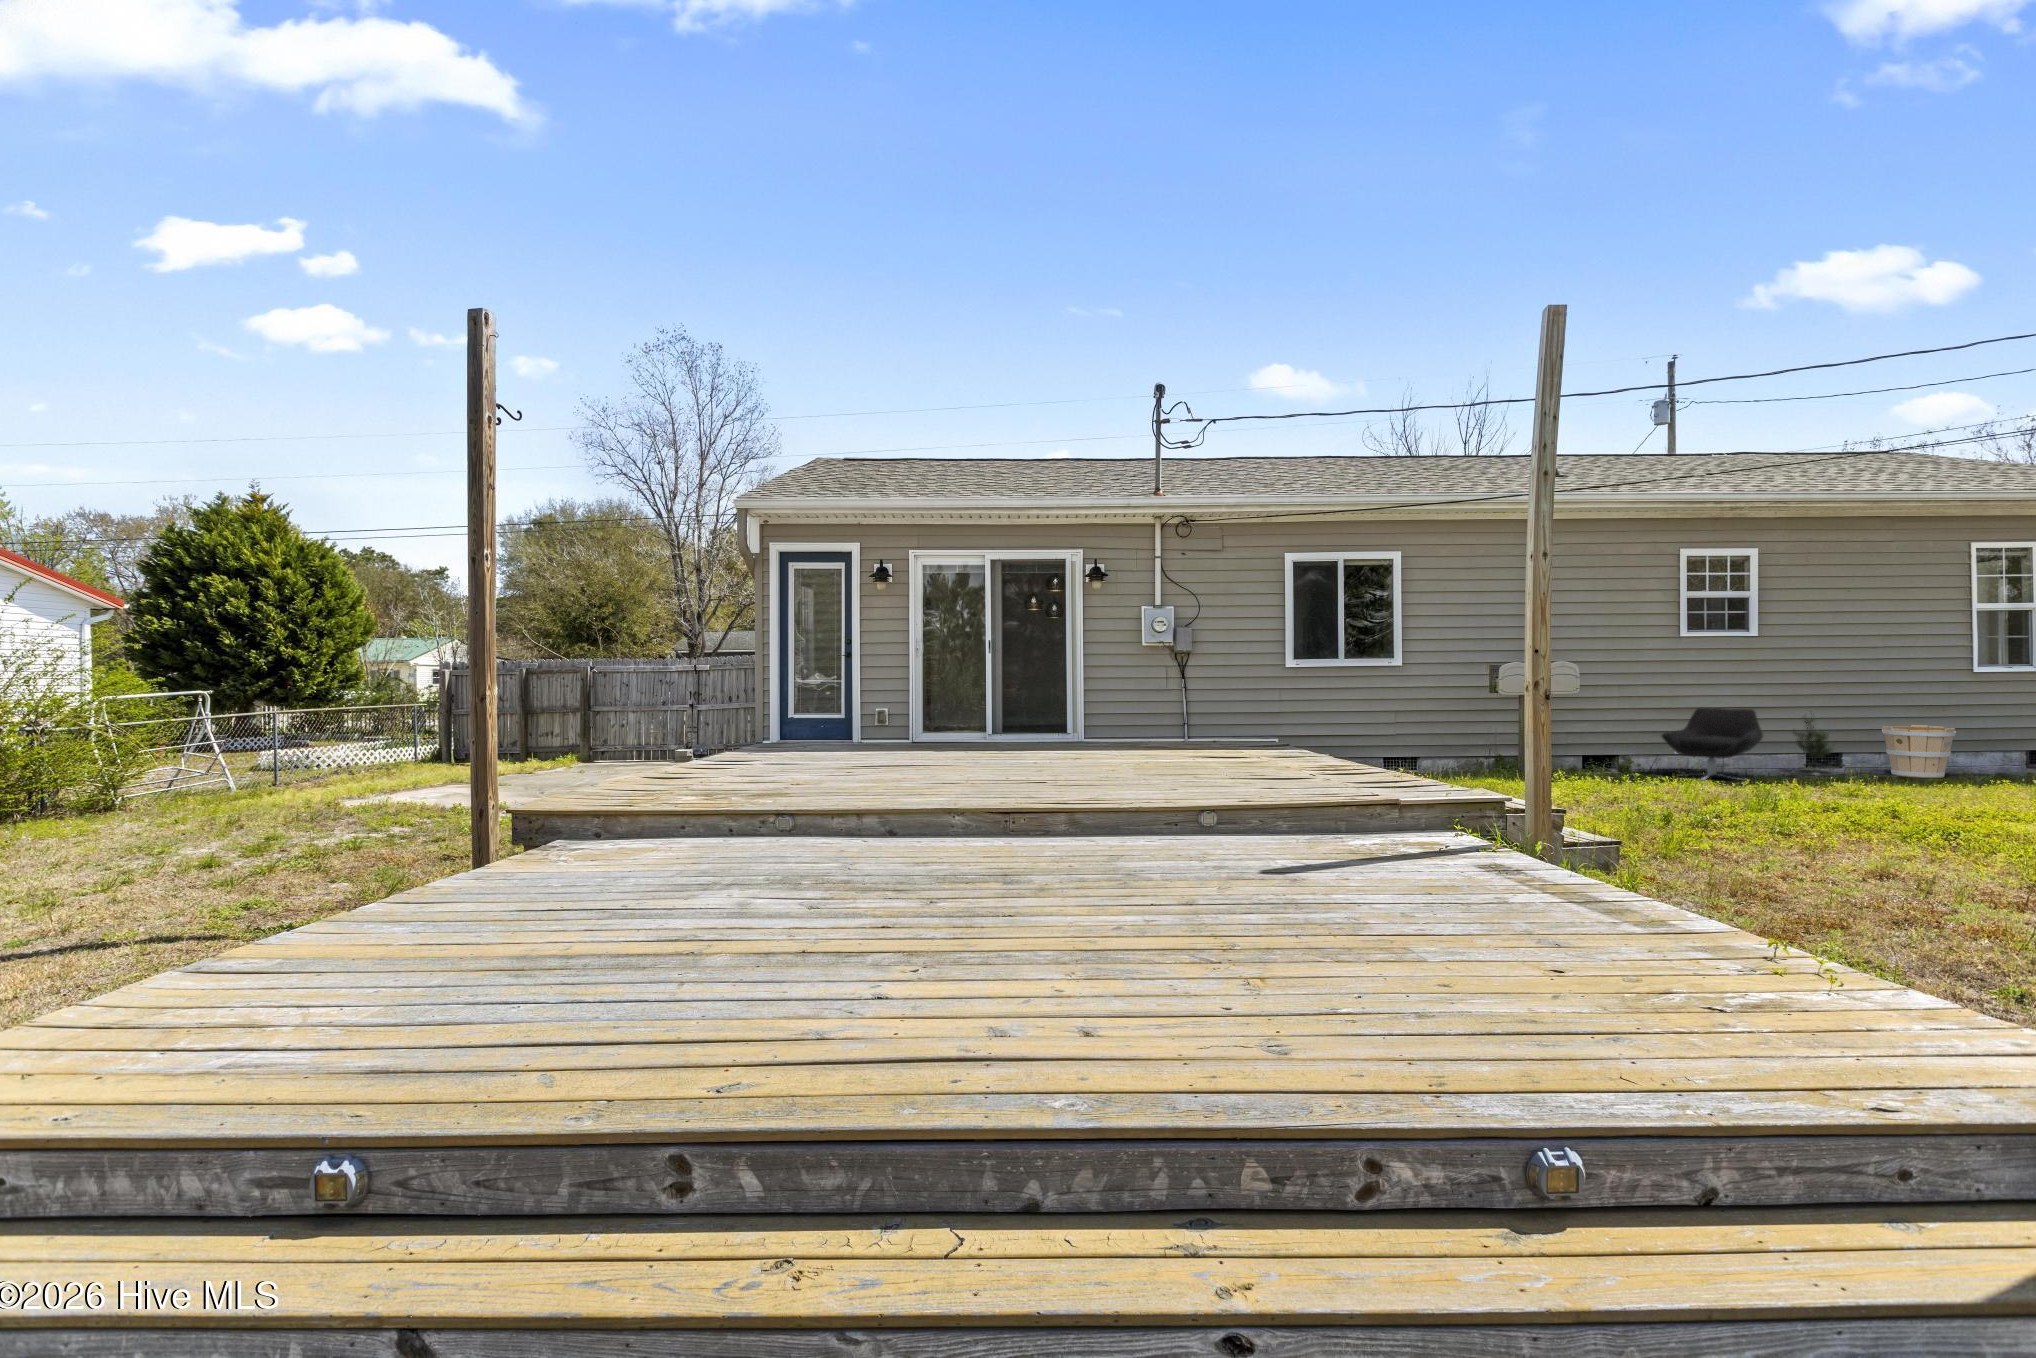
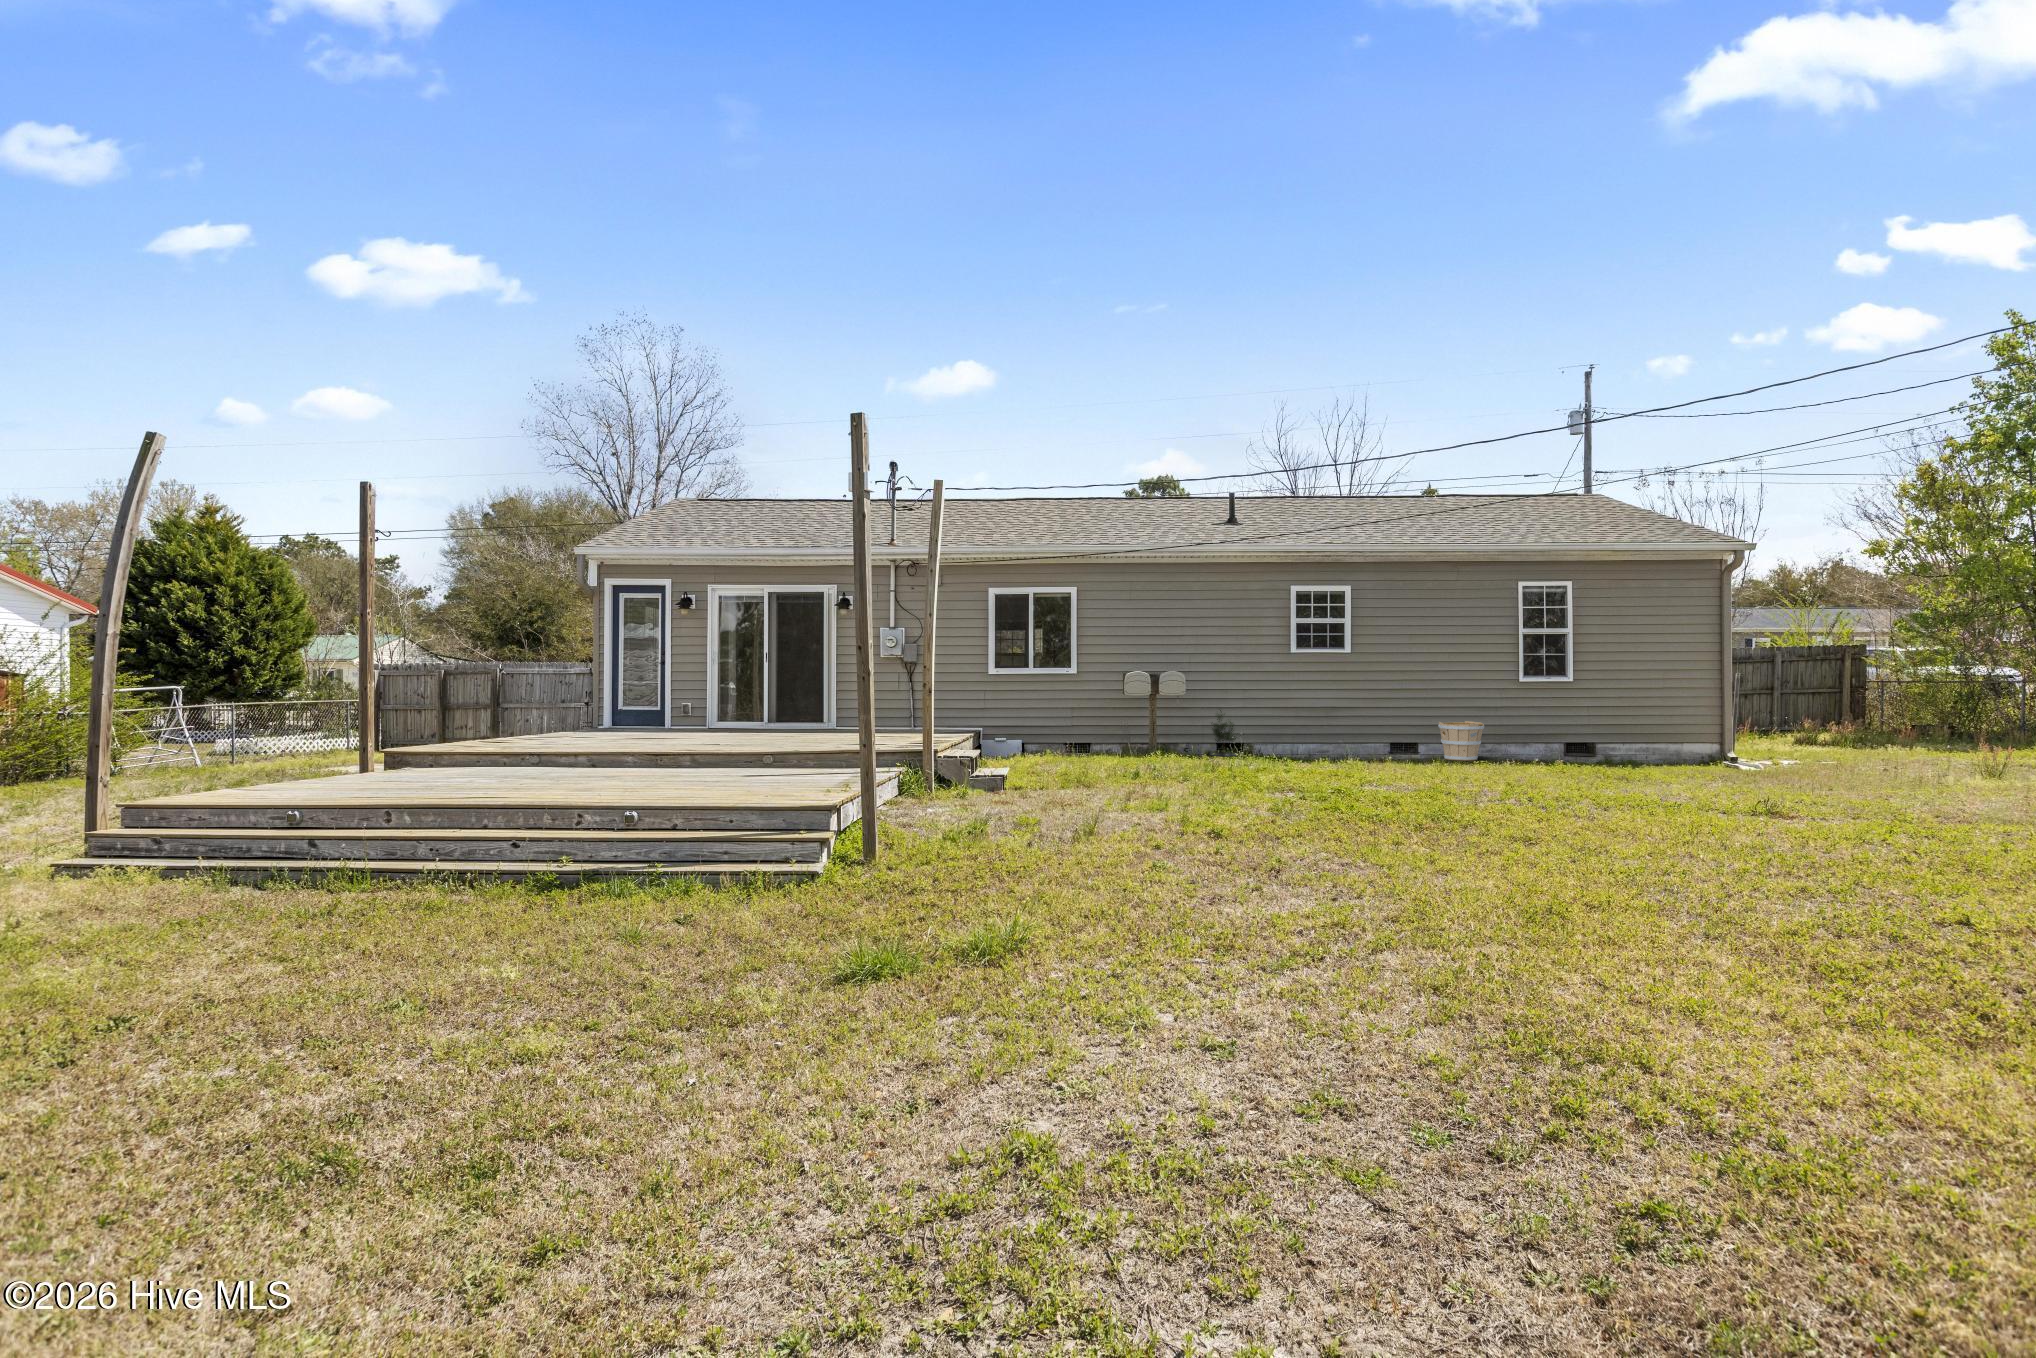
lounge chair: present [1662,708,1763,780] -> none [1265,707,1336,760]
potted tree: present [1792,713,1834,776] -> present [1211,710,1236,756]

